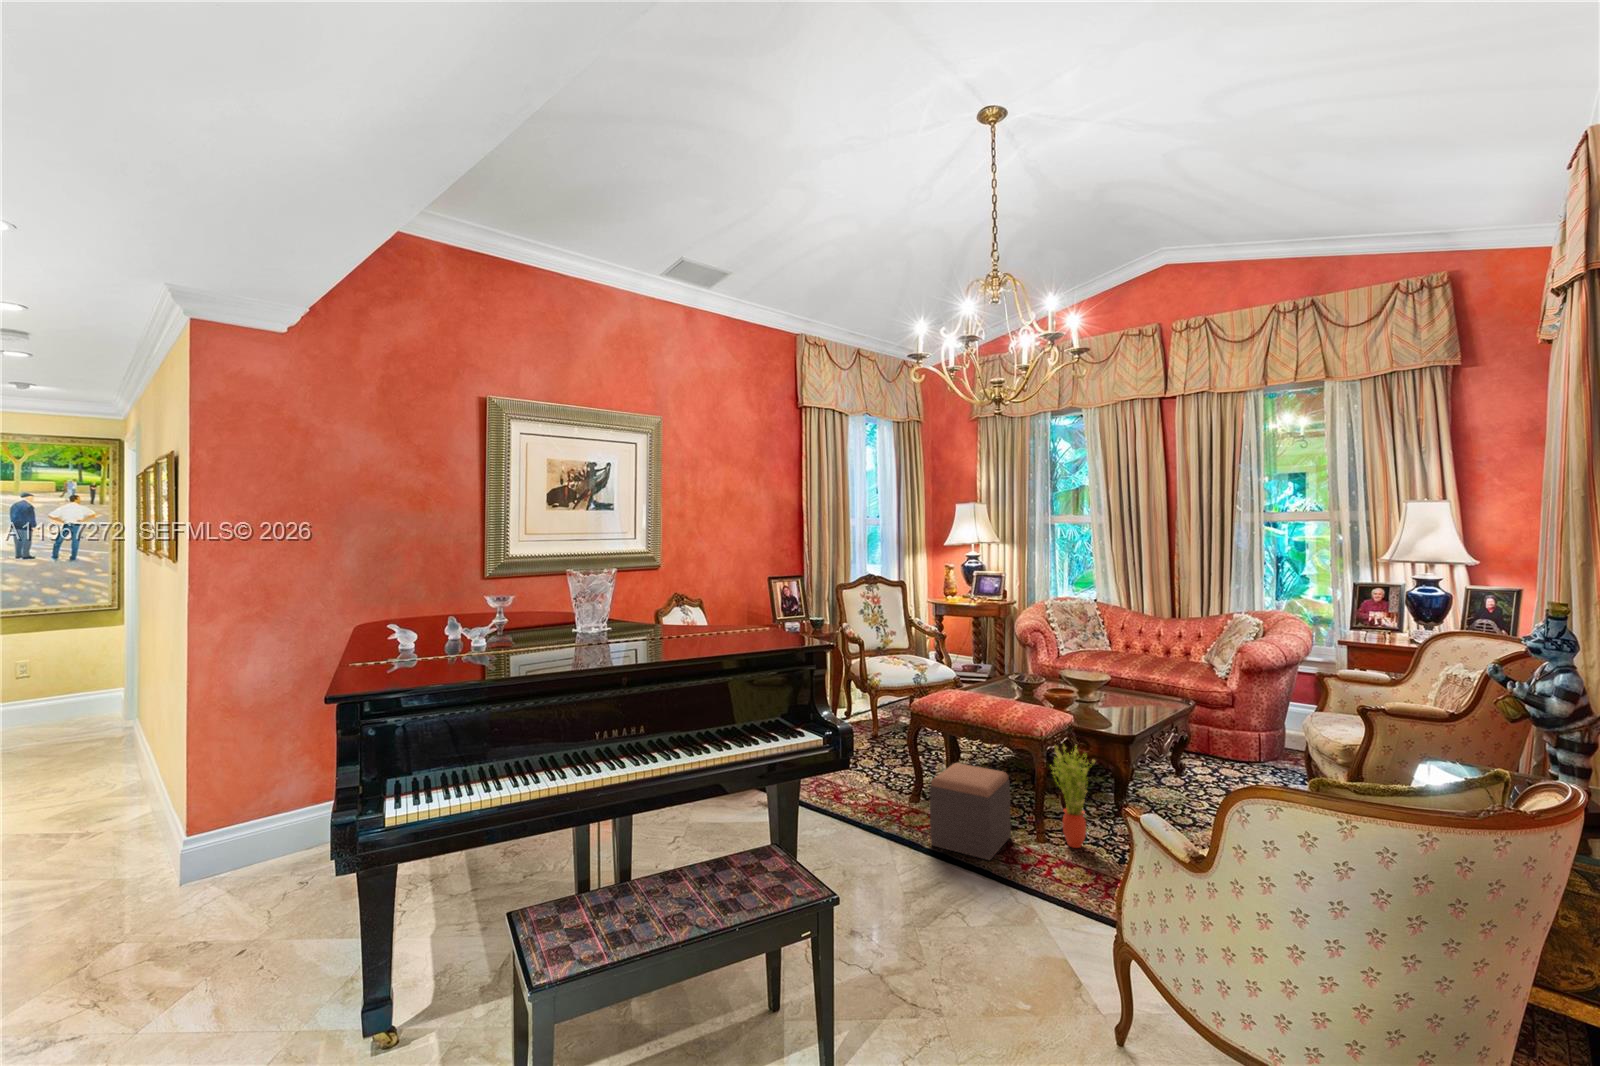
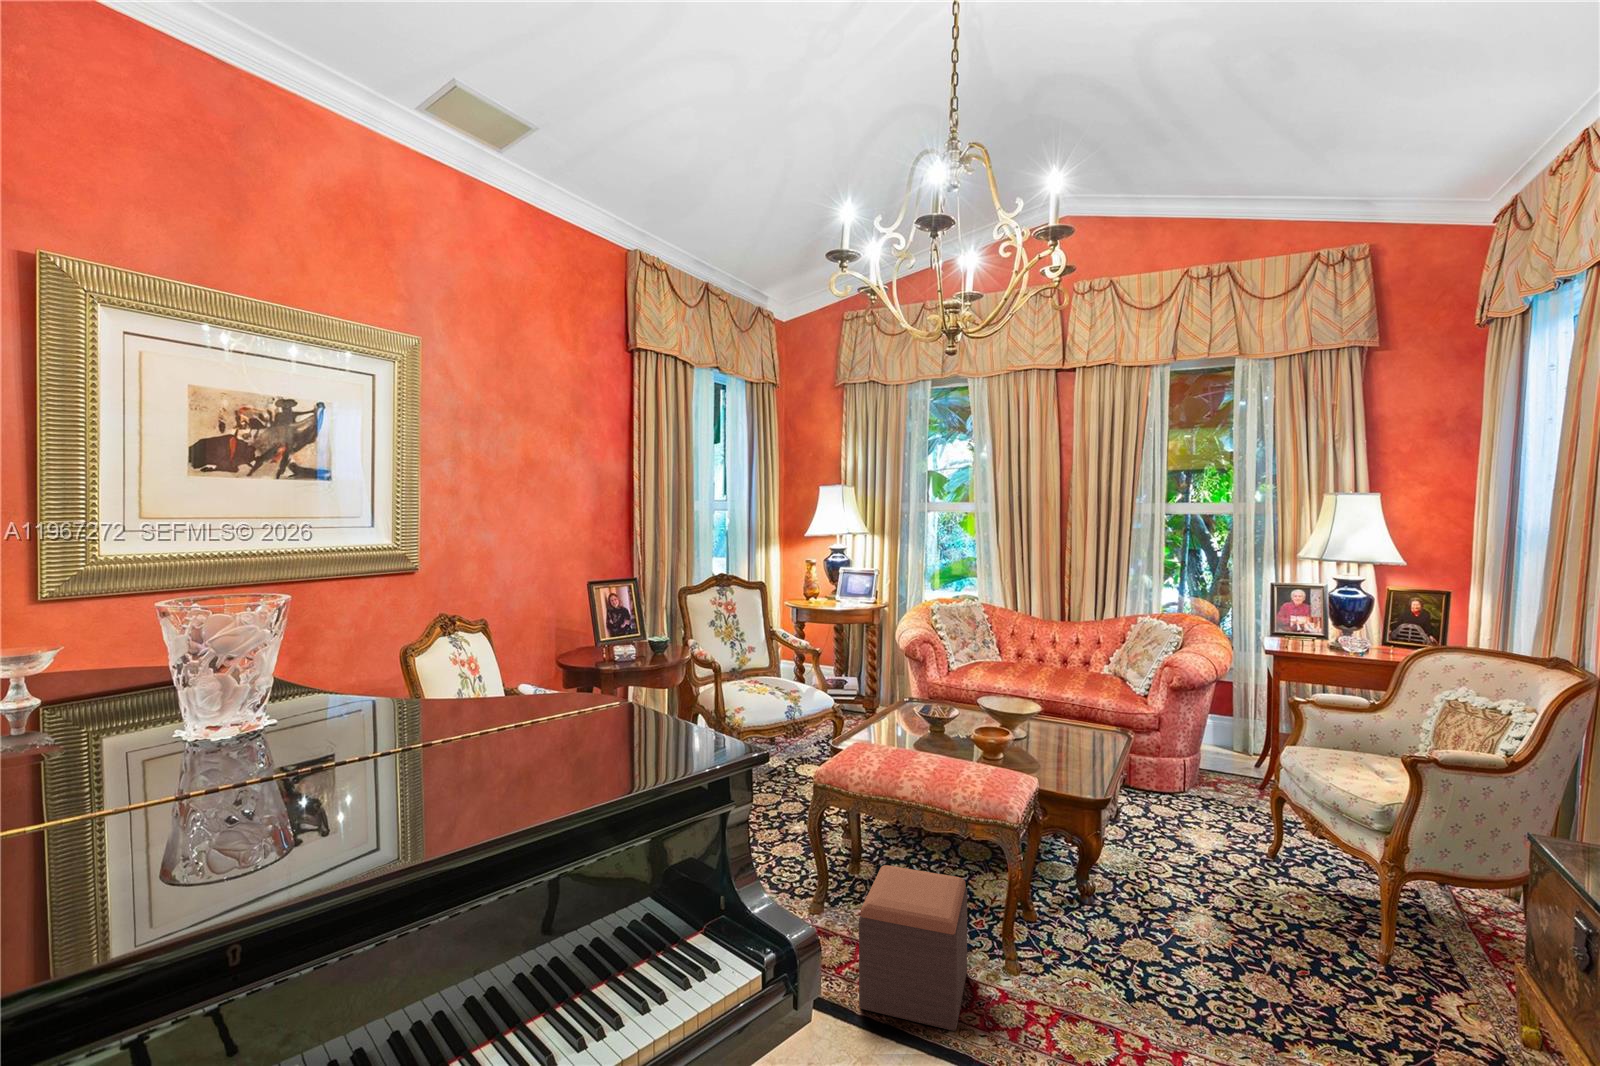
potted plant: present [1050,746,1095,848] -> none [1029,831,1090,982]

